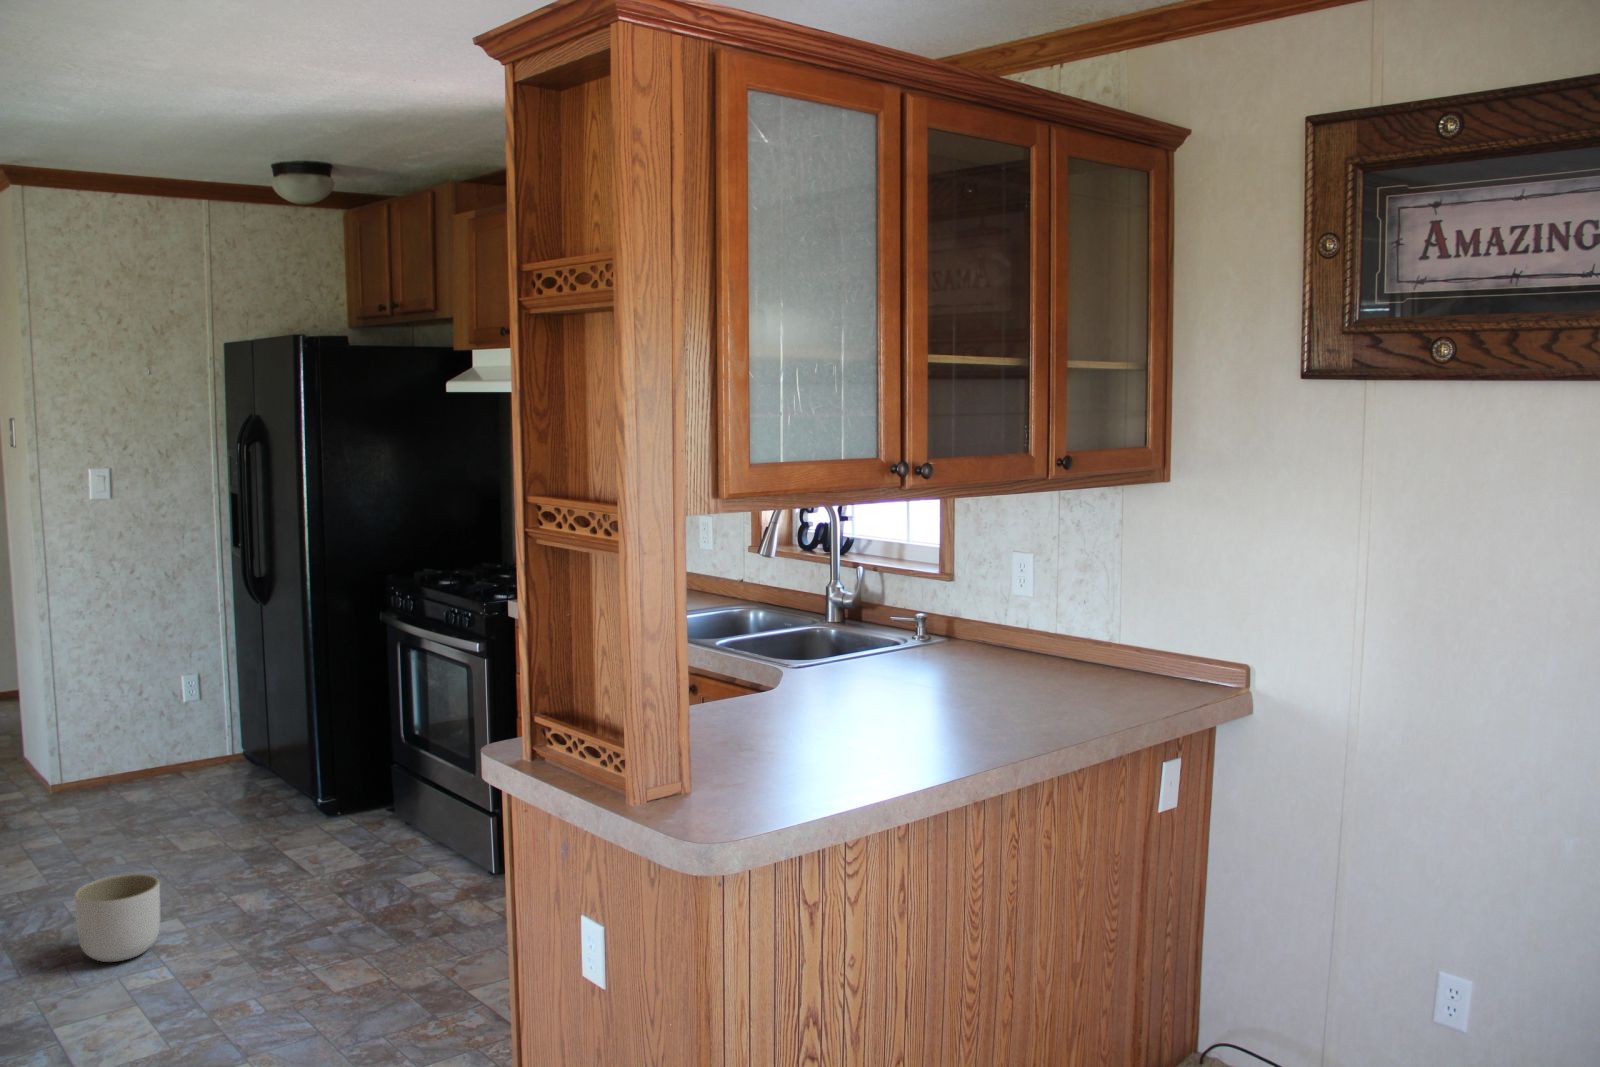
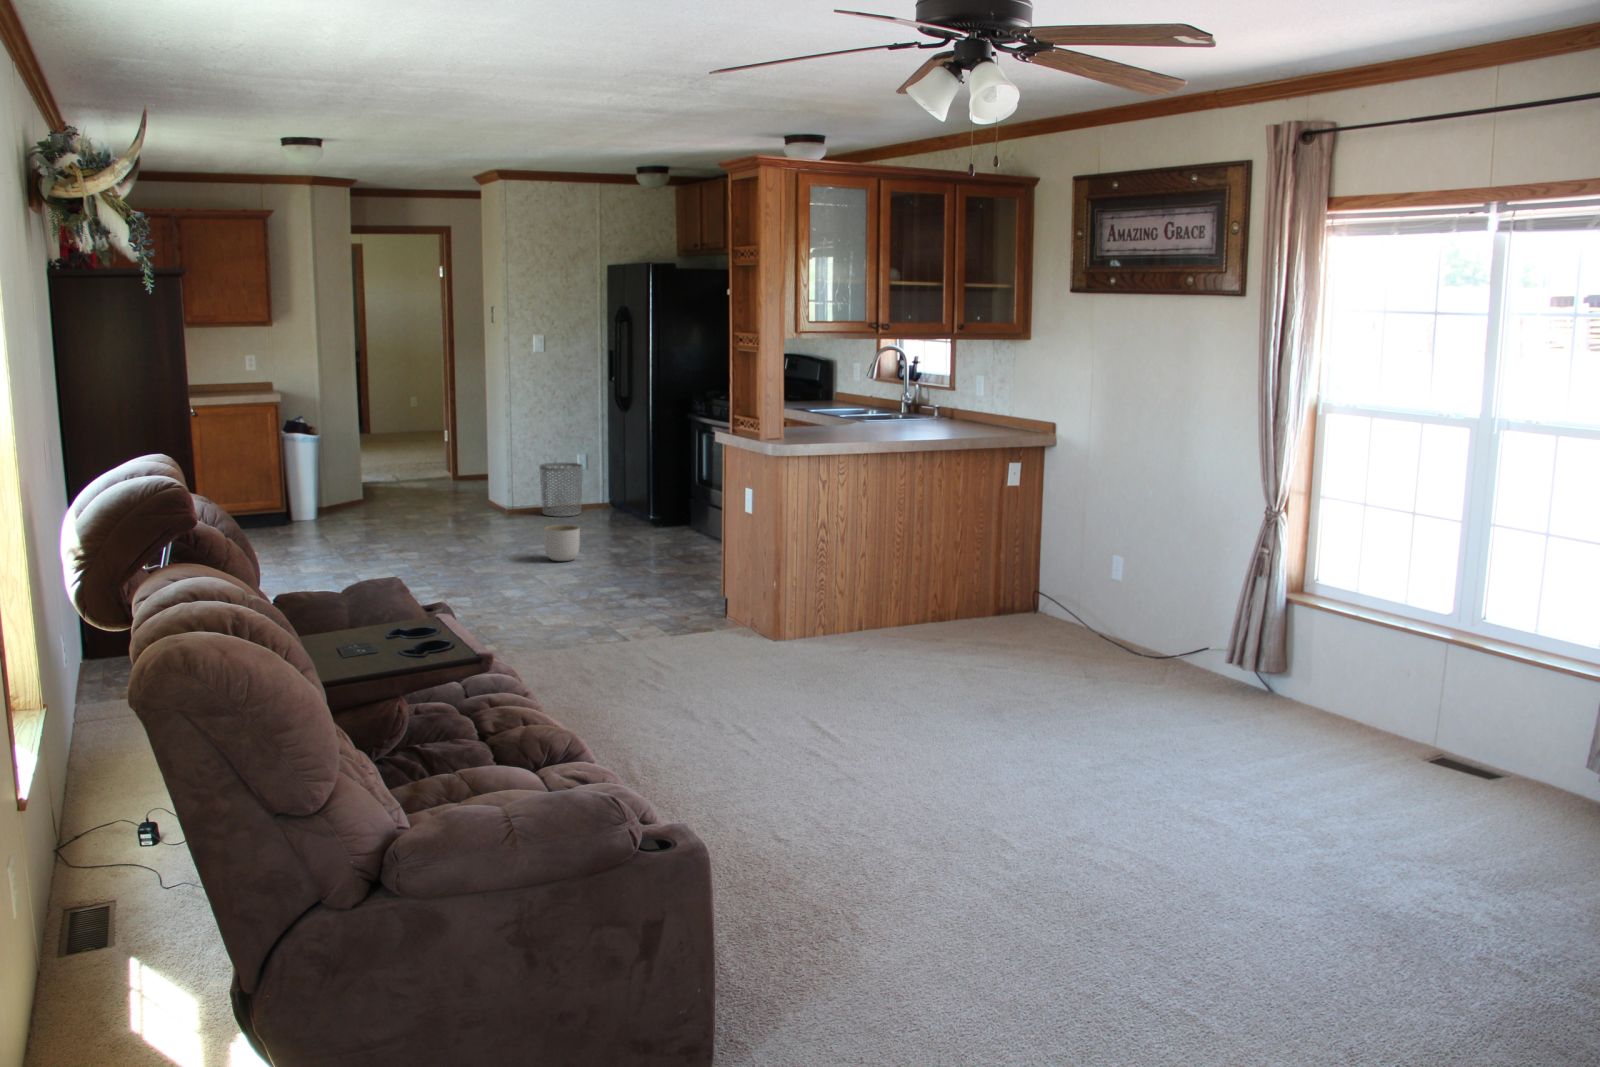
waste bin: none [101,694,187,799] -> present [540,463,583,517]

